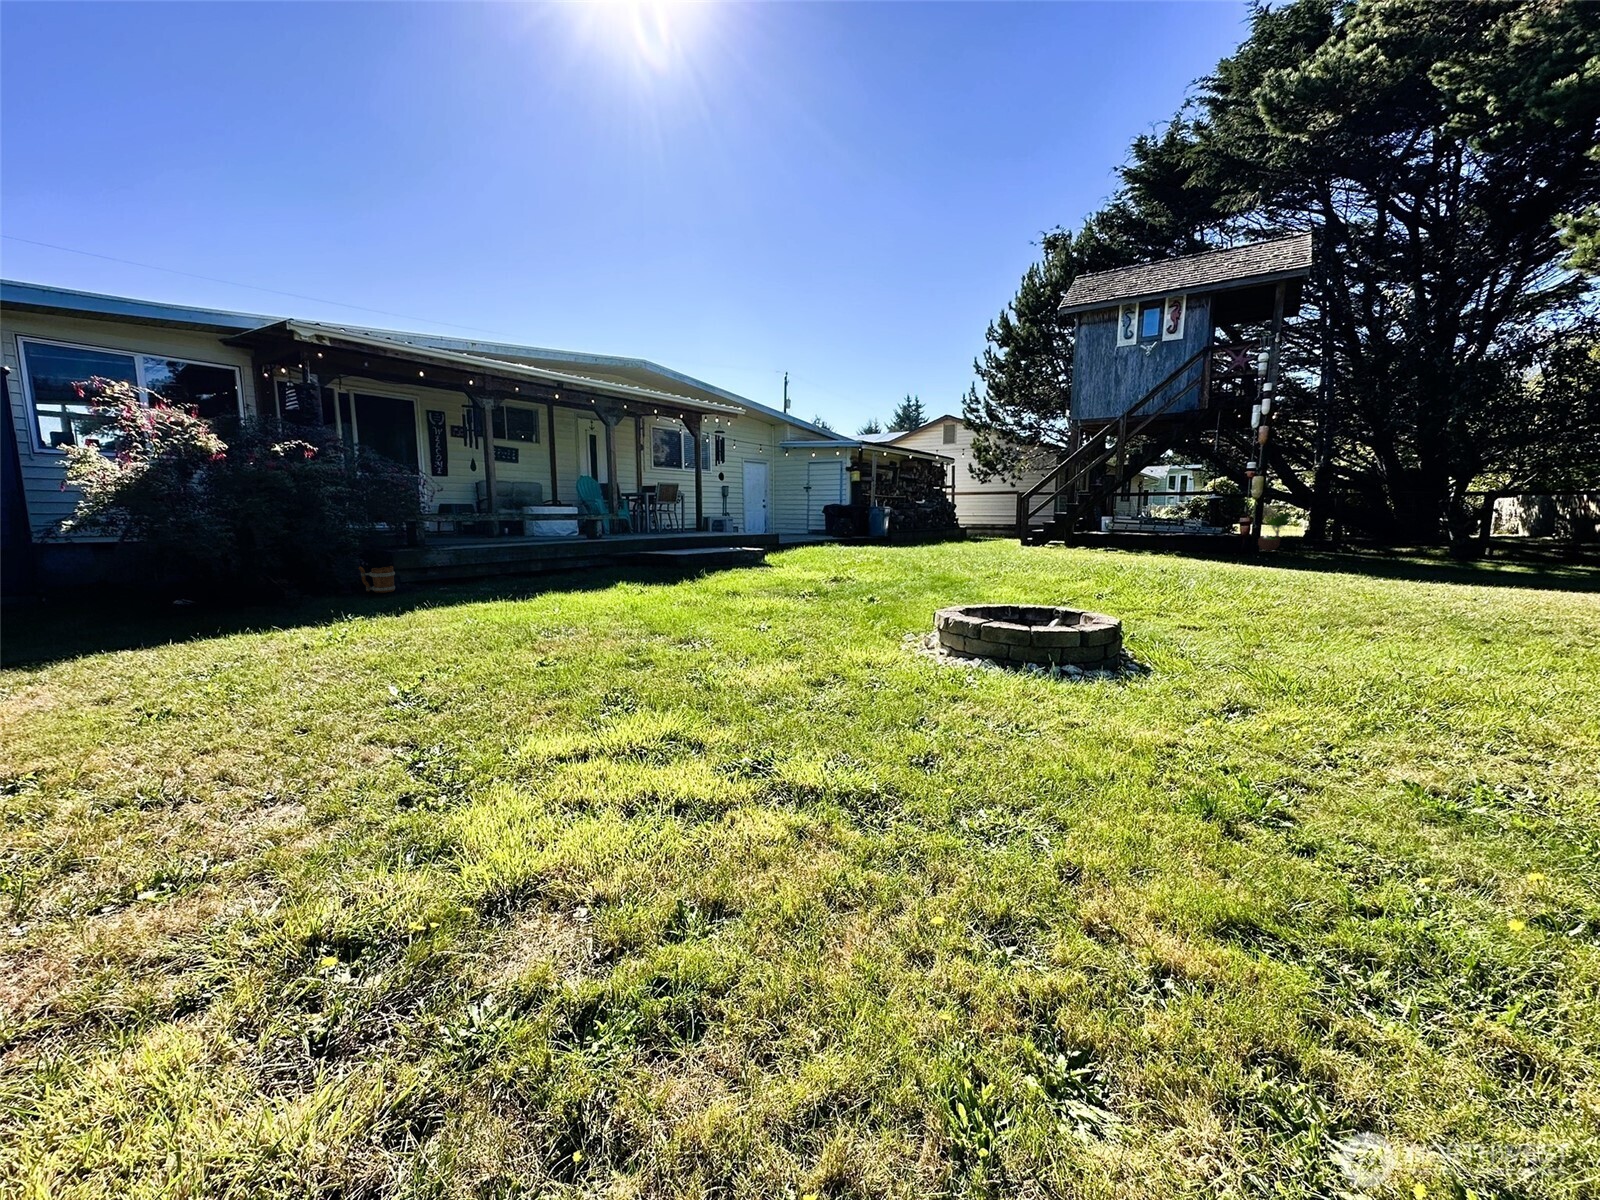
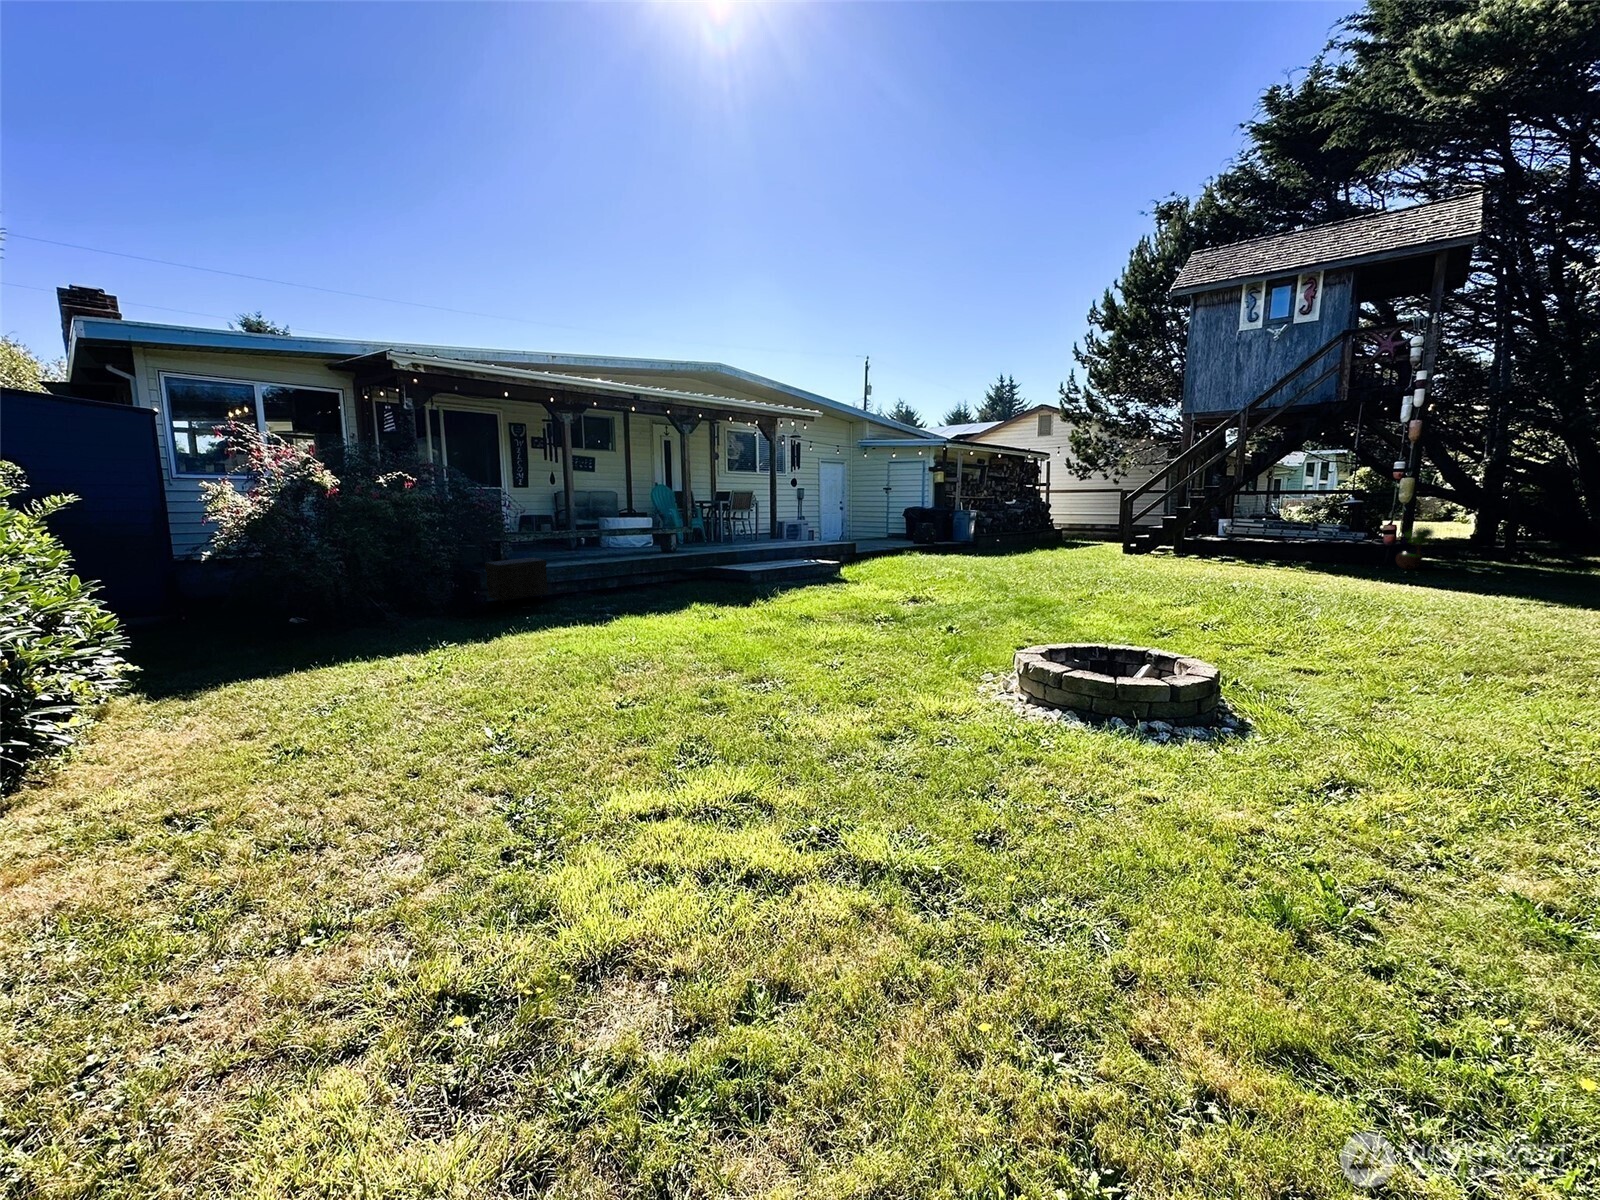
storage bench: none [394,539,463,585] -> present [485,557,548,603]
bucket: present [358,566,395,593] -> none [454,586,487,612]

